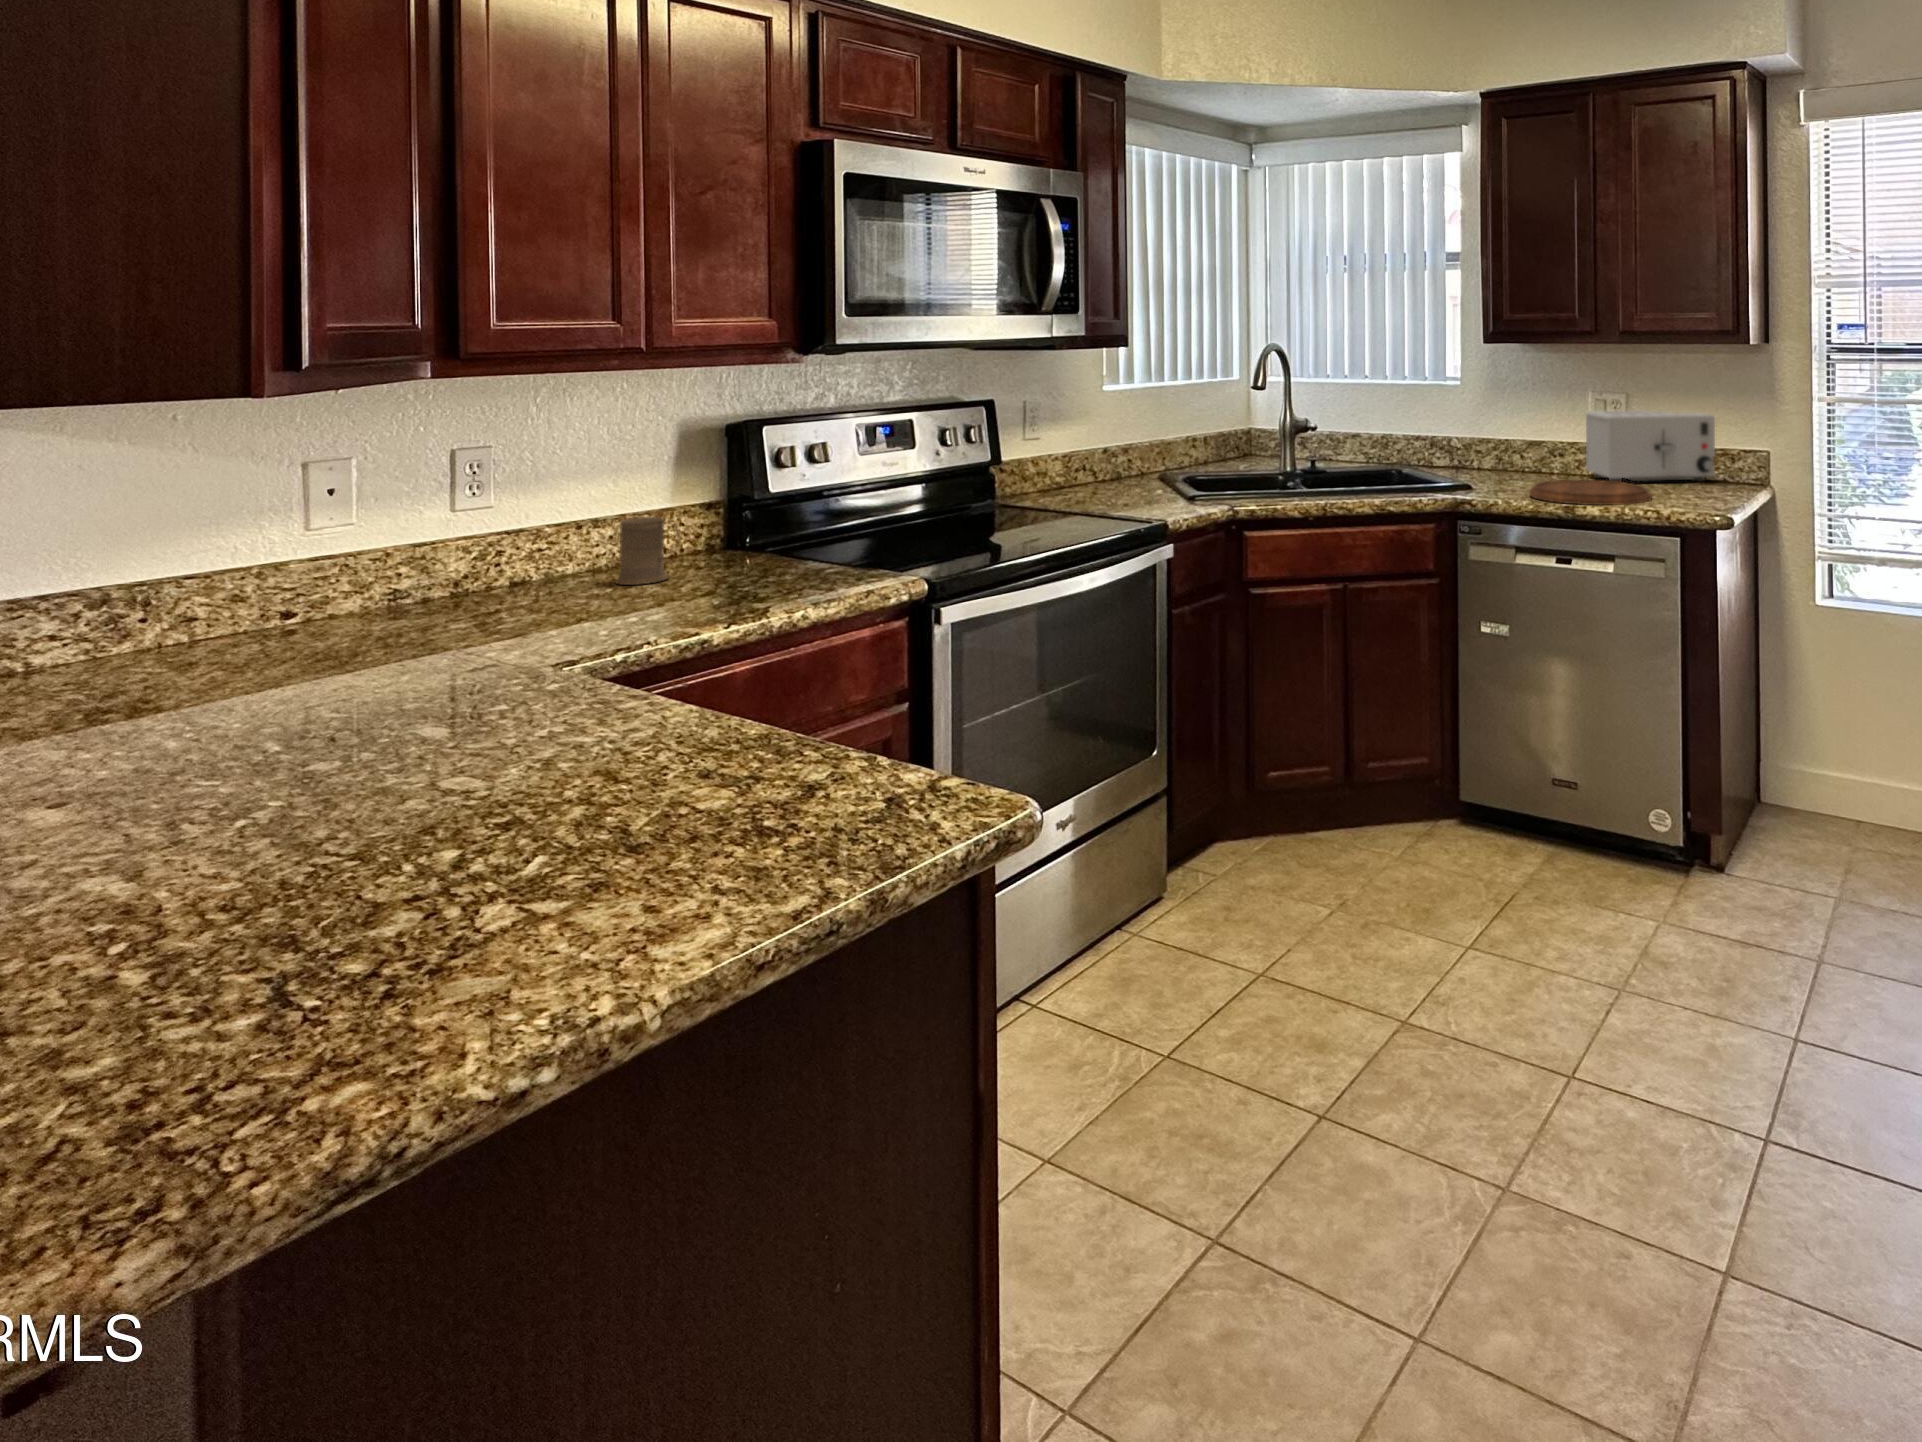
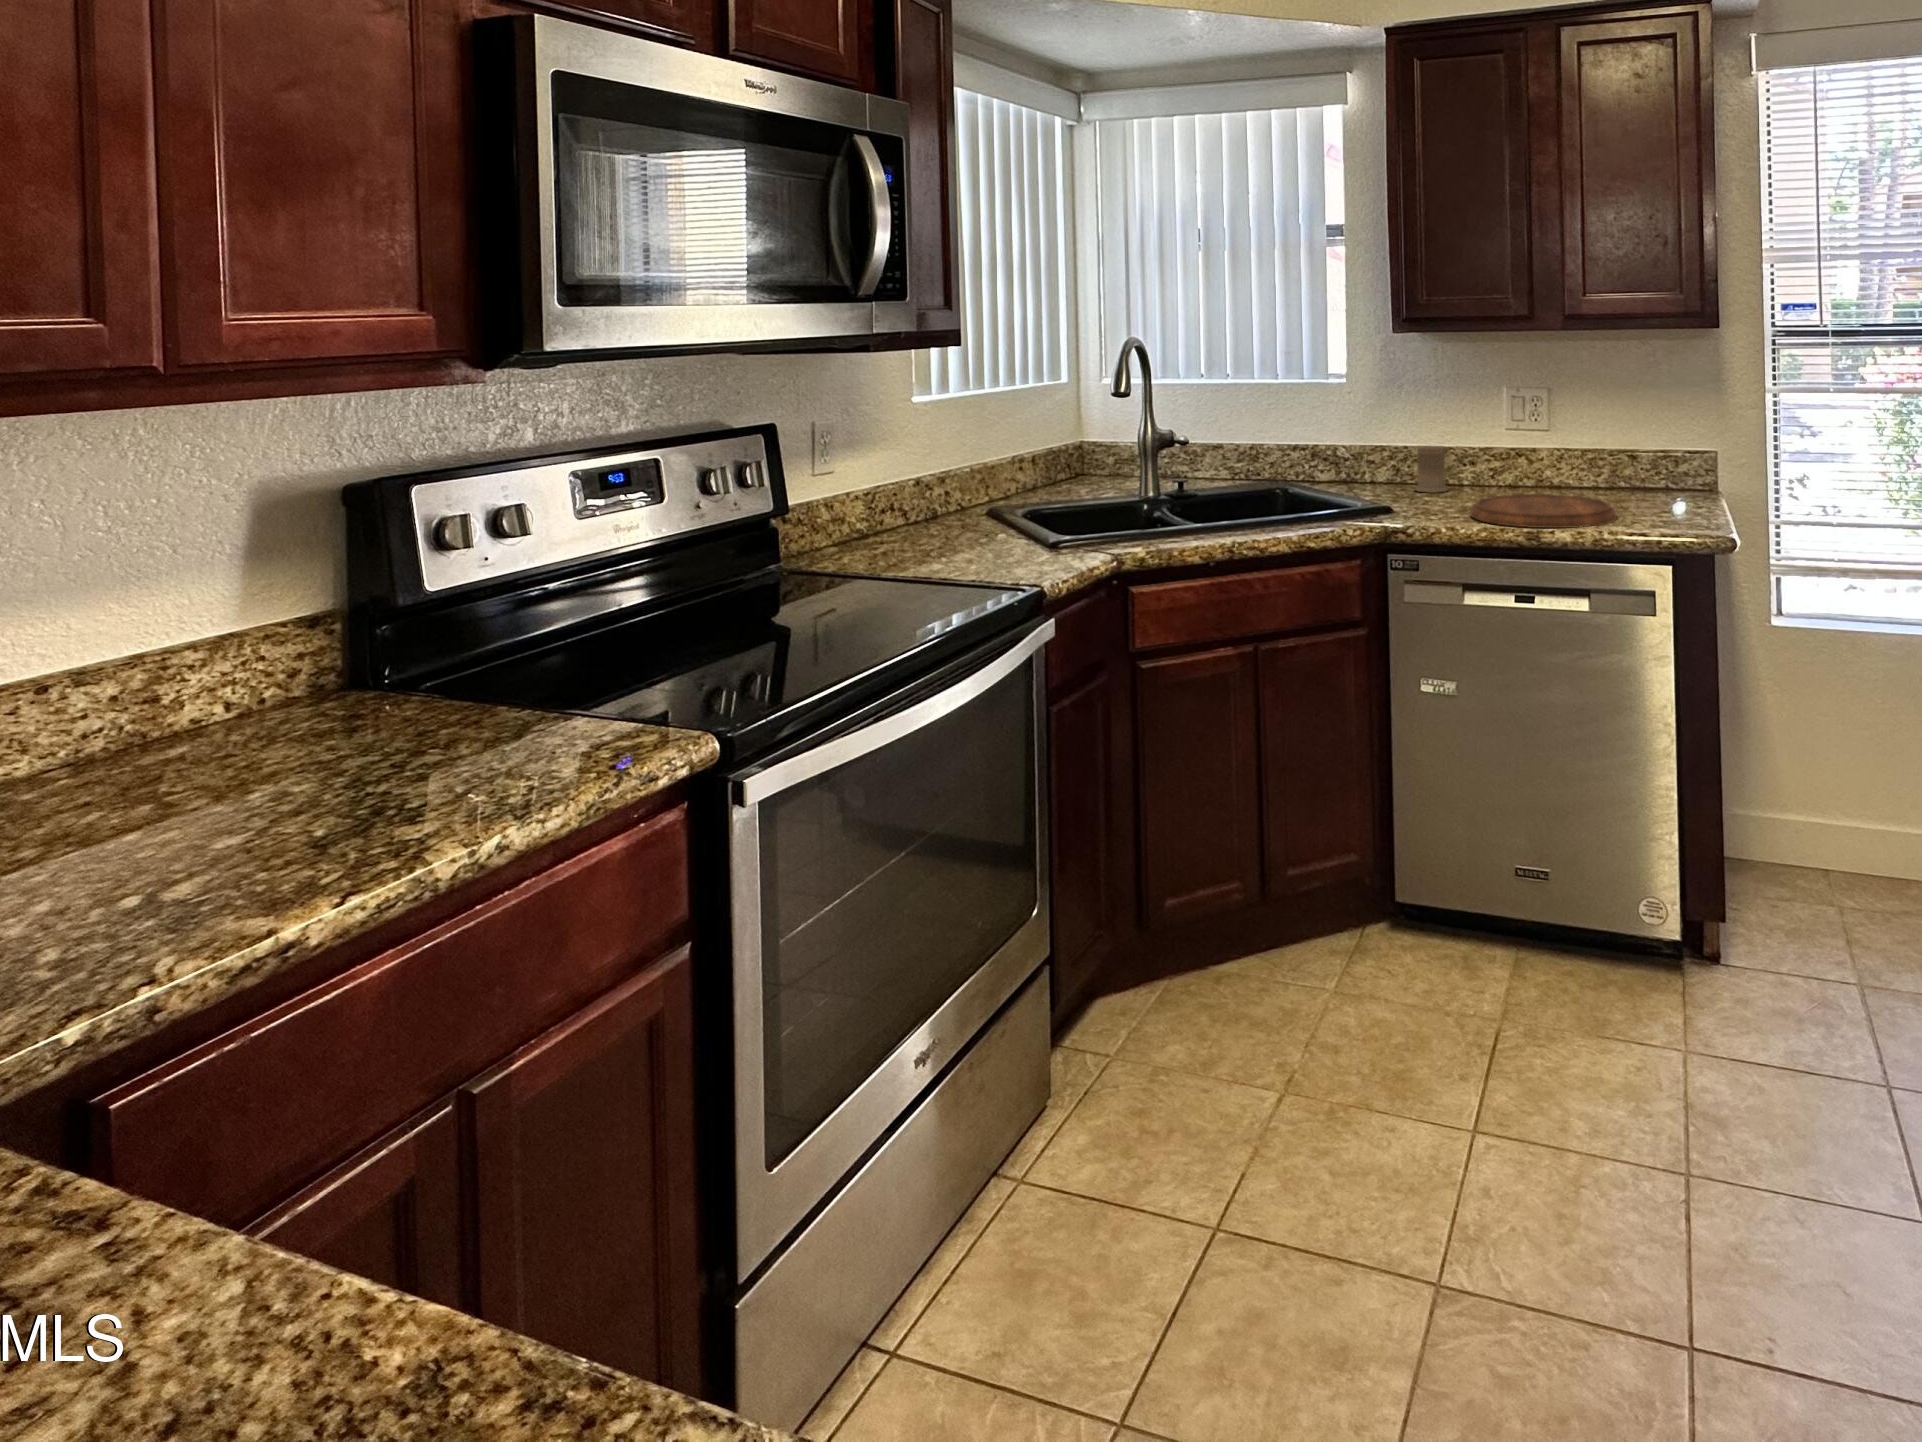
toaster: present [1586,410,1715,482] -> none [1501,406,1651,494]
mug: present [616,516,680,585] -> present [1415,446,1458,493]

